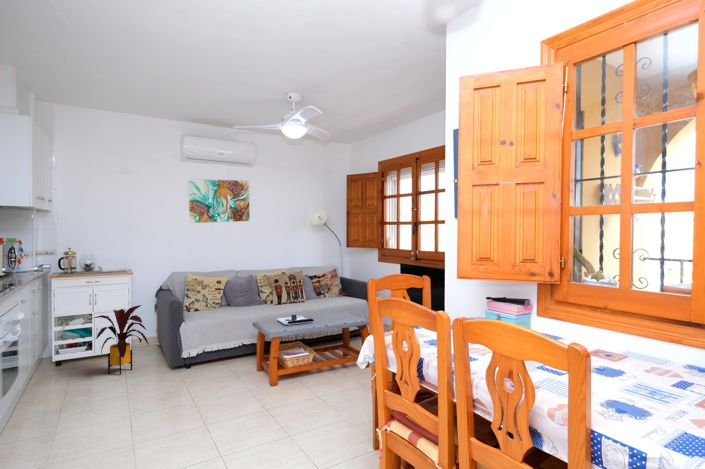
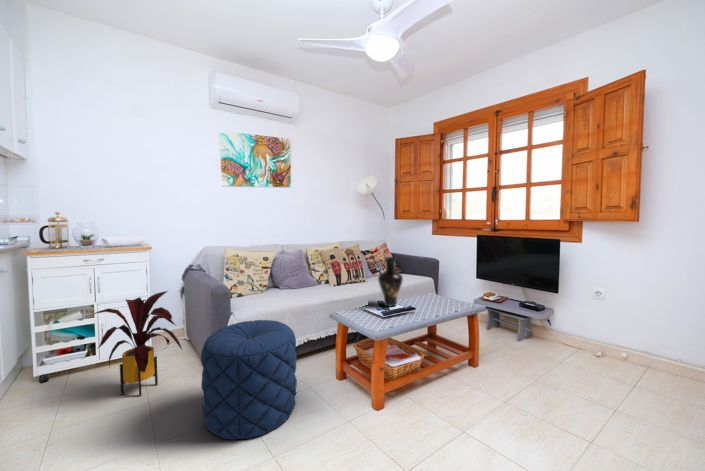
vase: none [291,283,310,321] -> present [378,257,403,306]
pouf: none [157,326,220,396] -> present [201,320,297,440]

